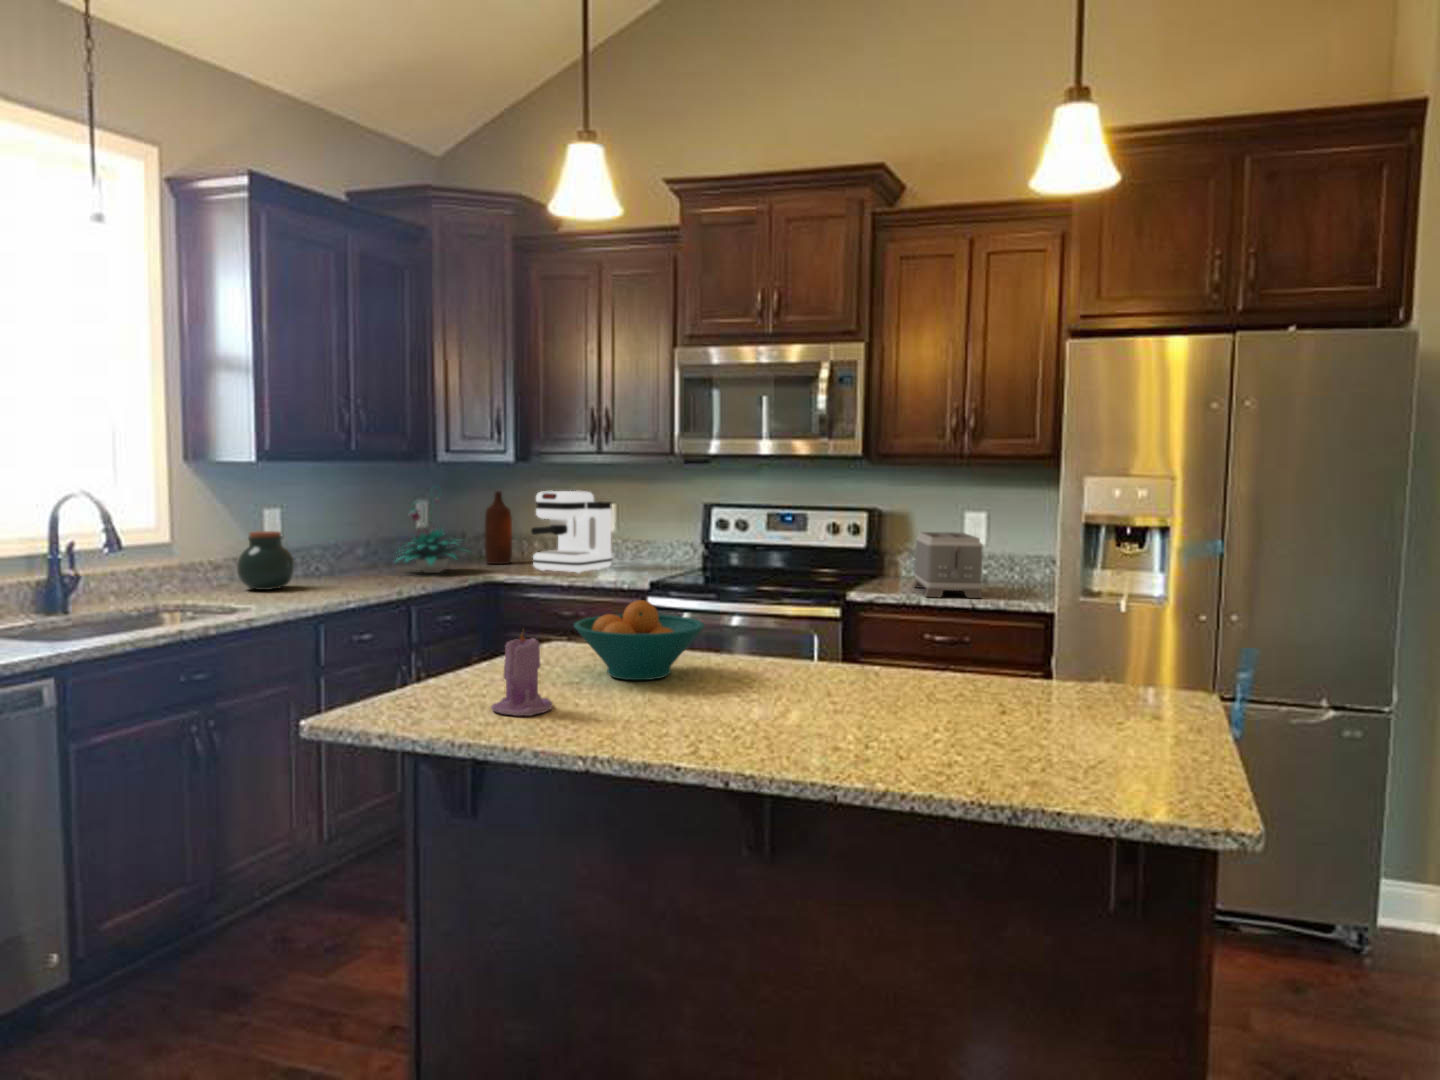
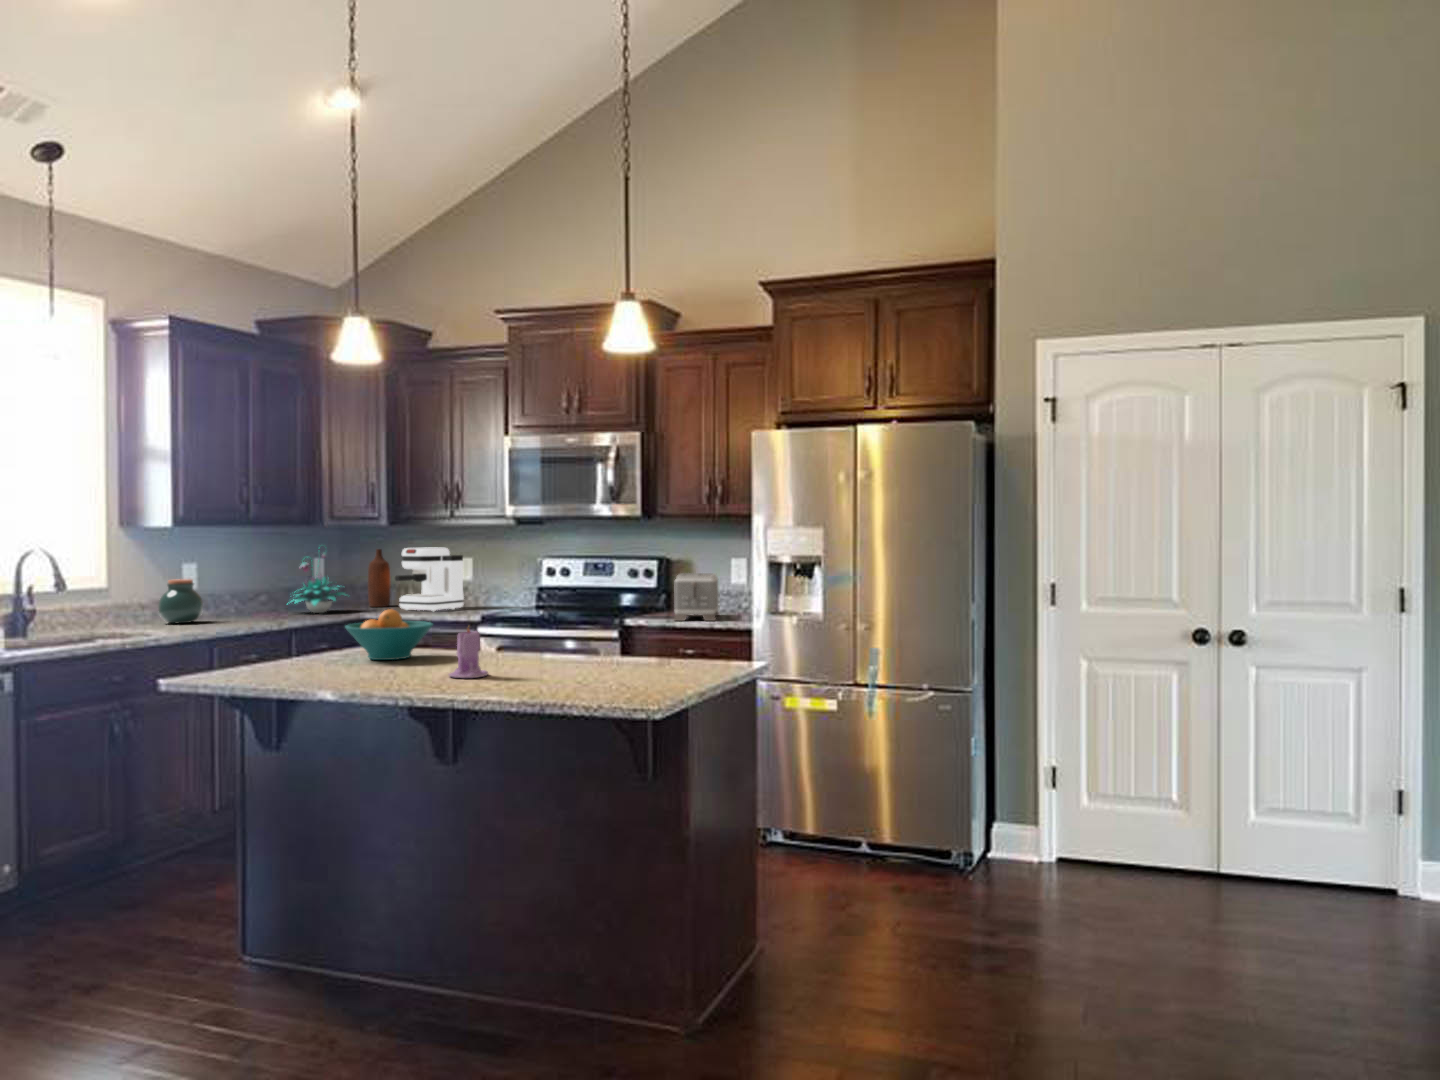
candle: present [491,634,553,716] -> present [449,628,488,678]

